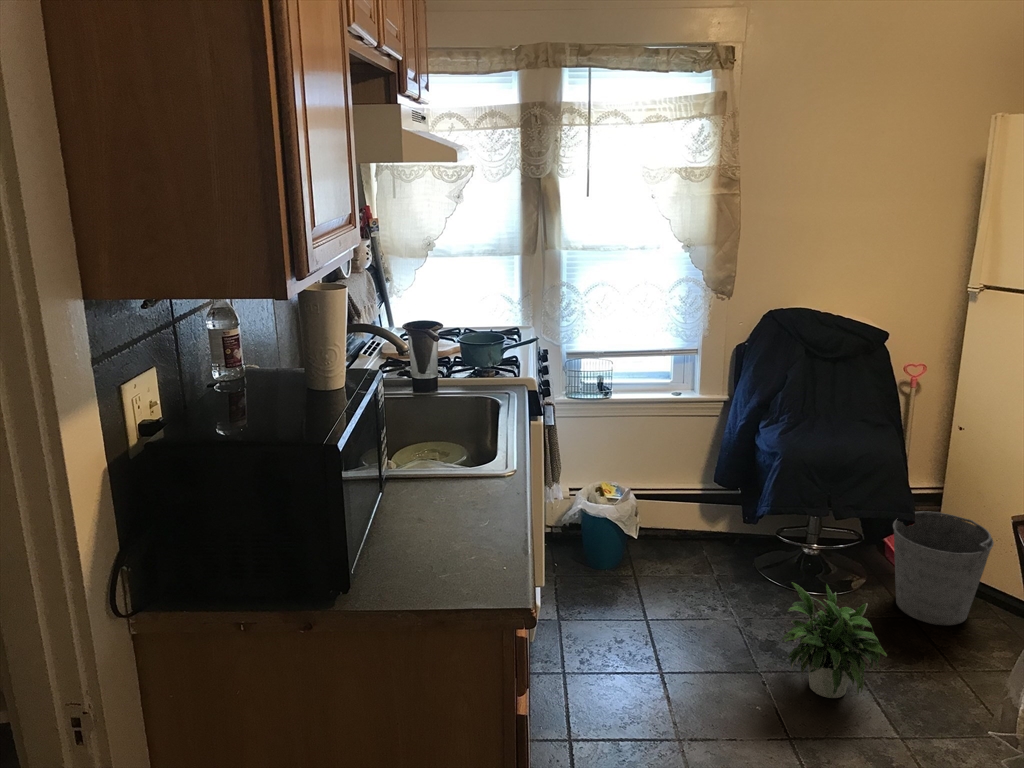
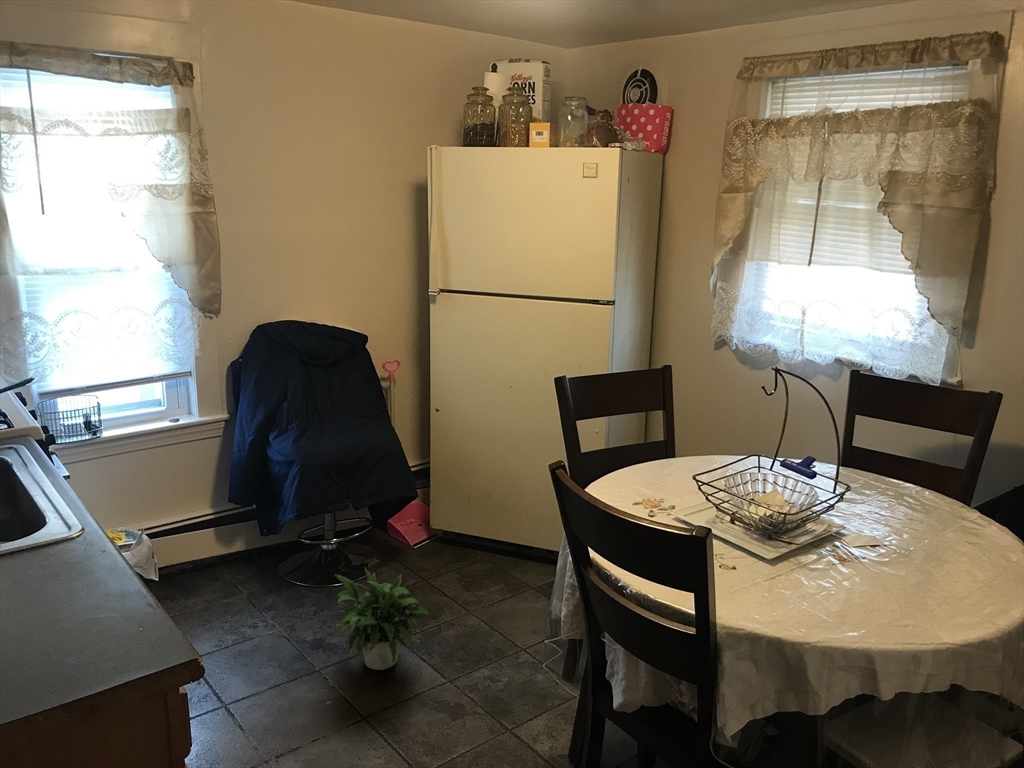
bucket: present [893,511,994,625] -> none [398,484,476,579]

